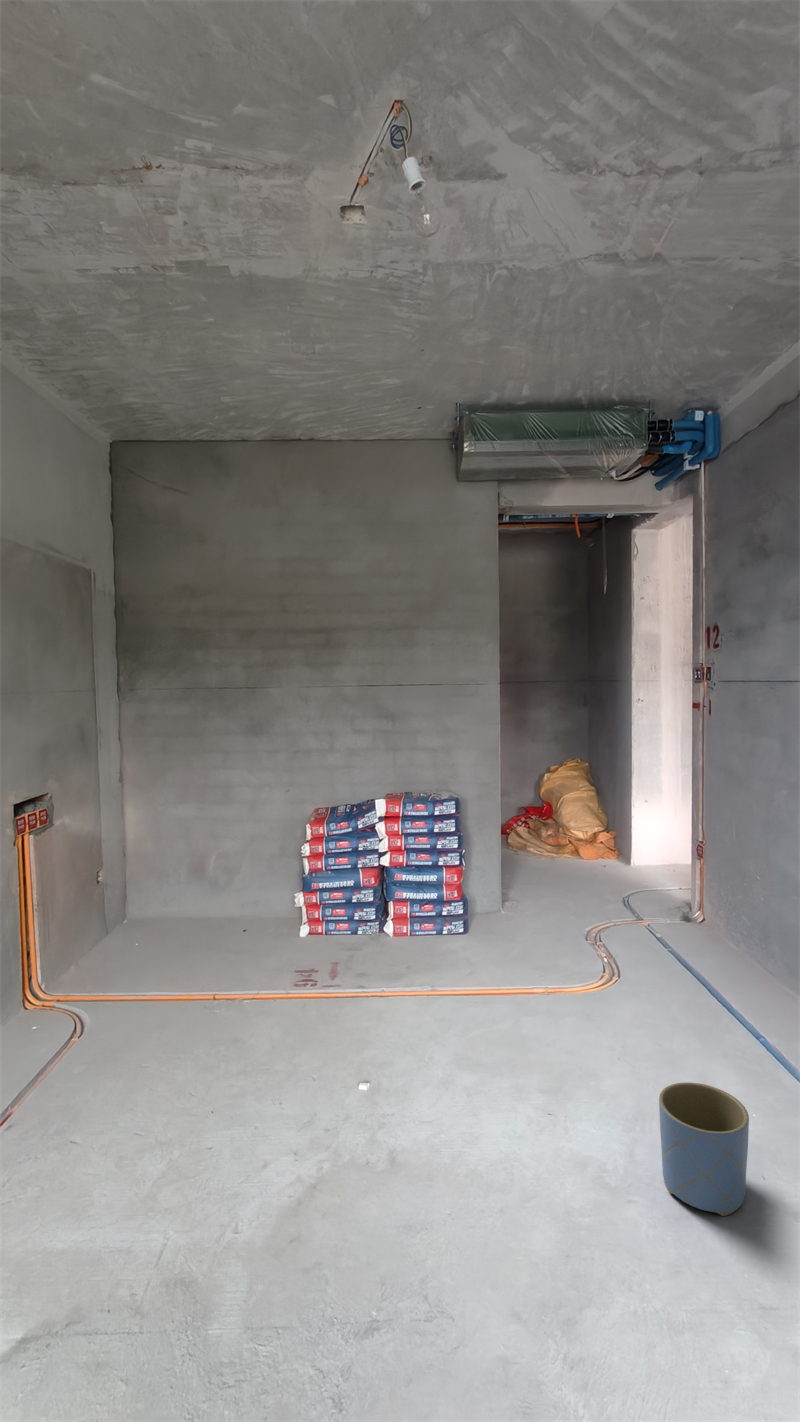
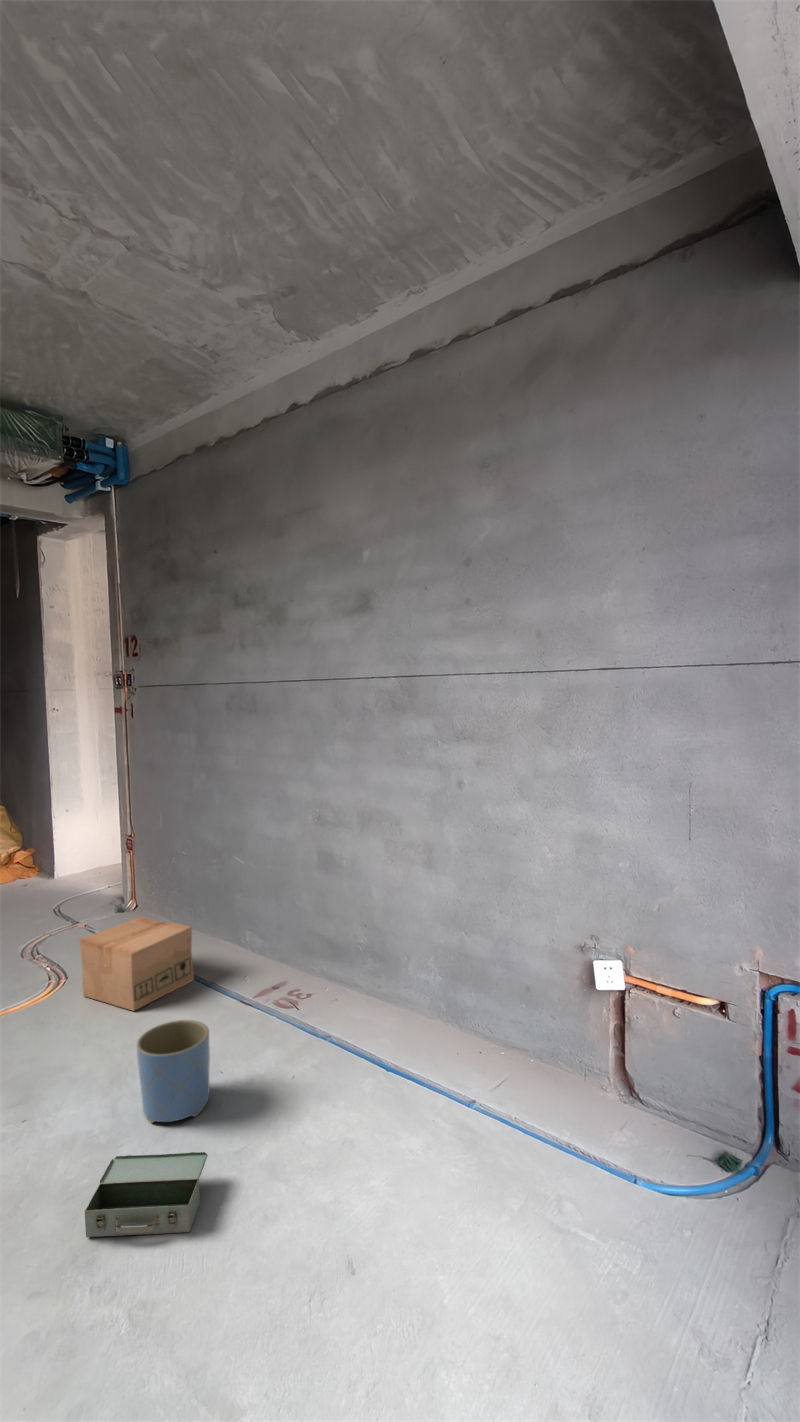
cardboard box: none [630,937,754,1042] -> present [80,917,194,1011]
toolbox: none [575,1217,724,1374] -> present [85,1152,208,1237]

